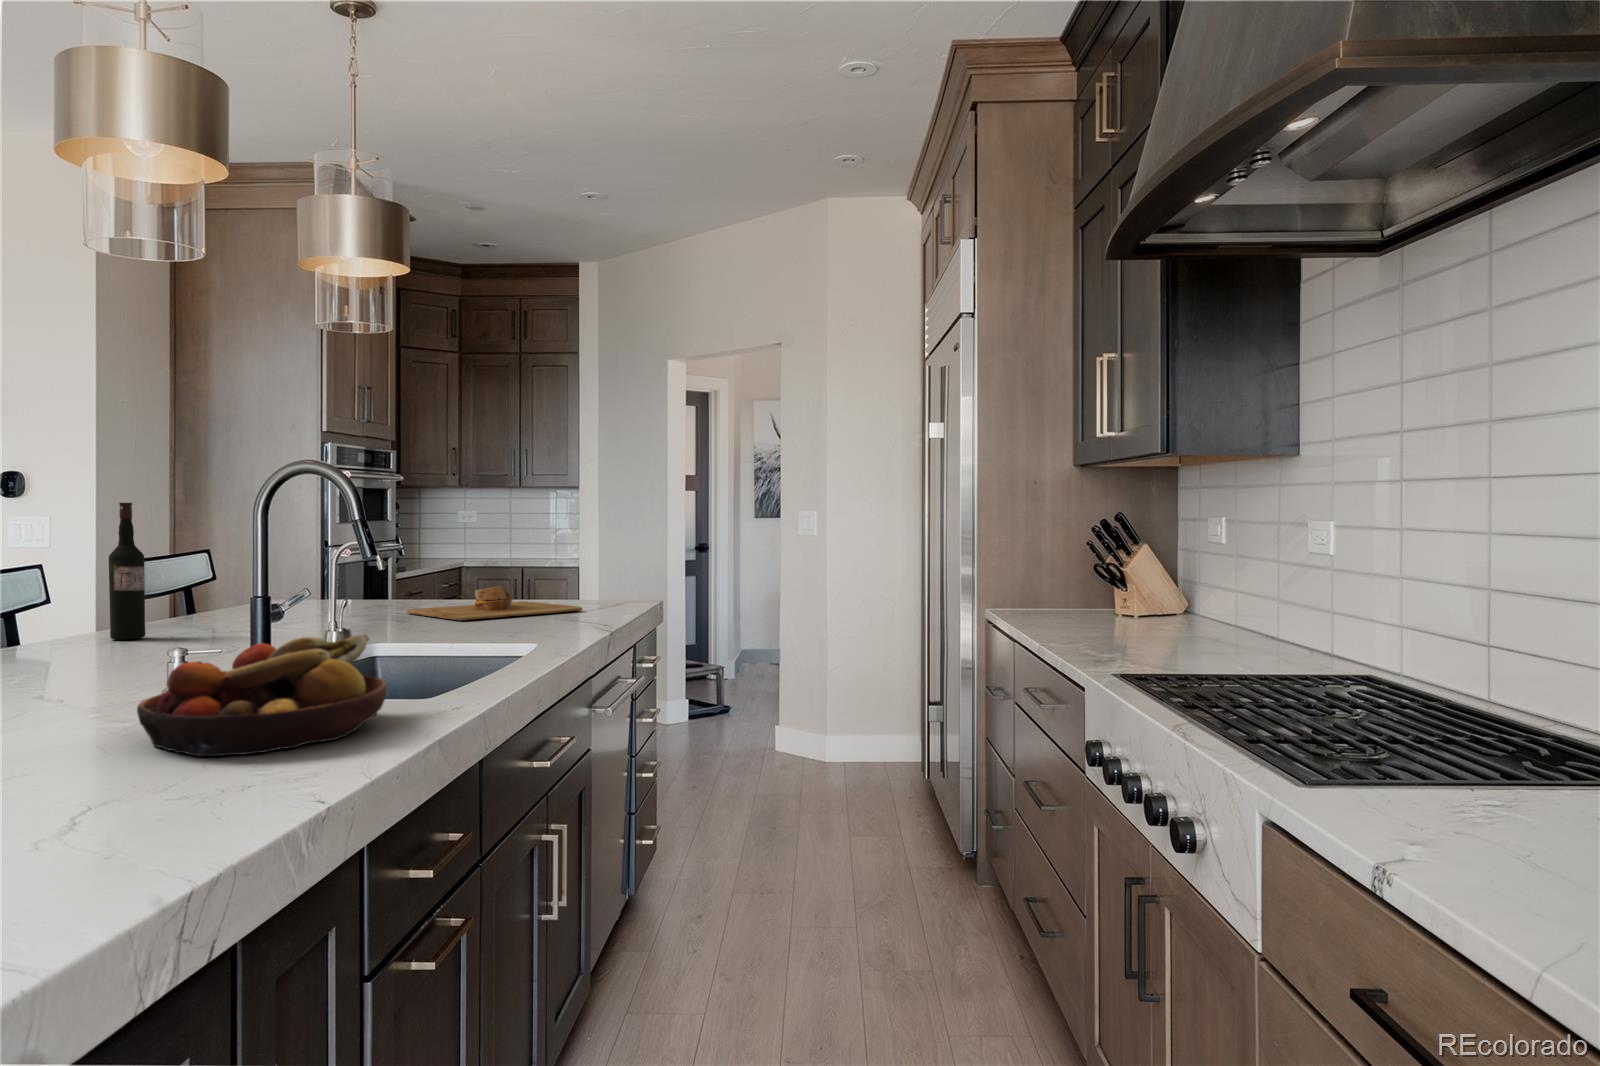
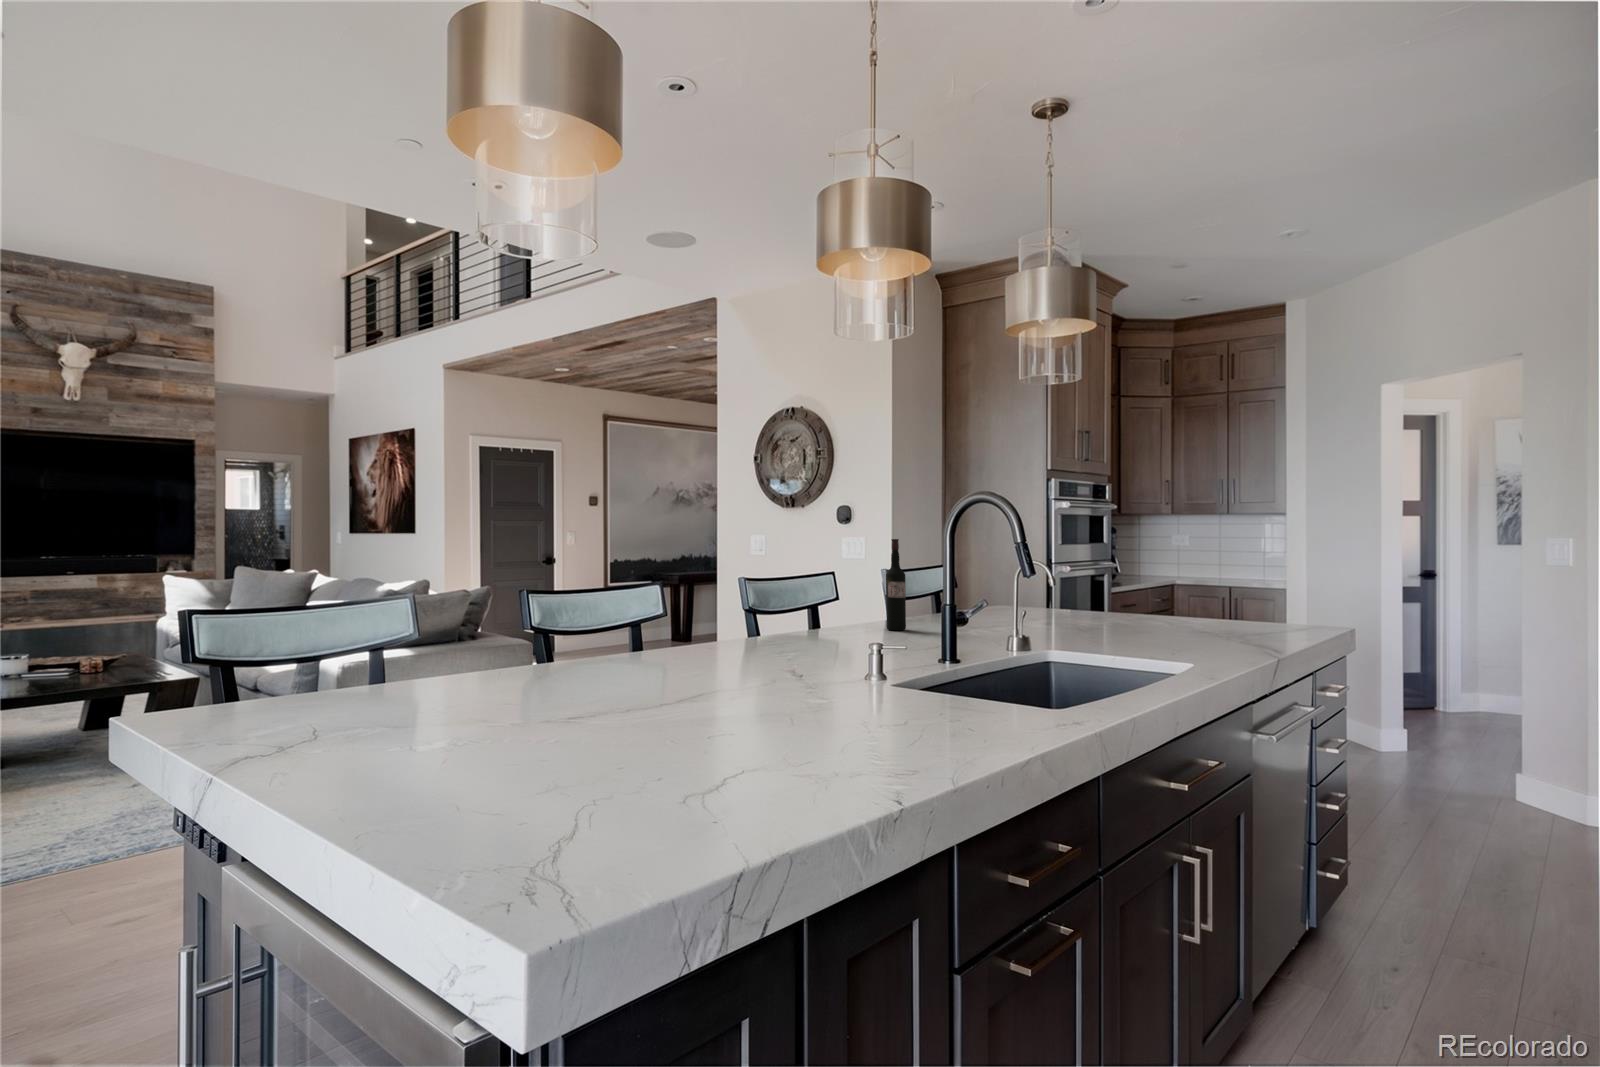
cutting board: present [407,586,582,621] -> none [1091,607,1254,636]
fruit bowl: present [137,634,387,756] -> none [827,649,1005,742]

